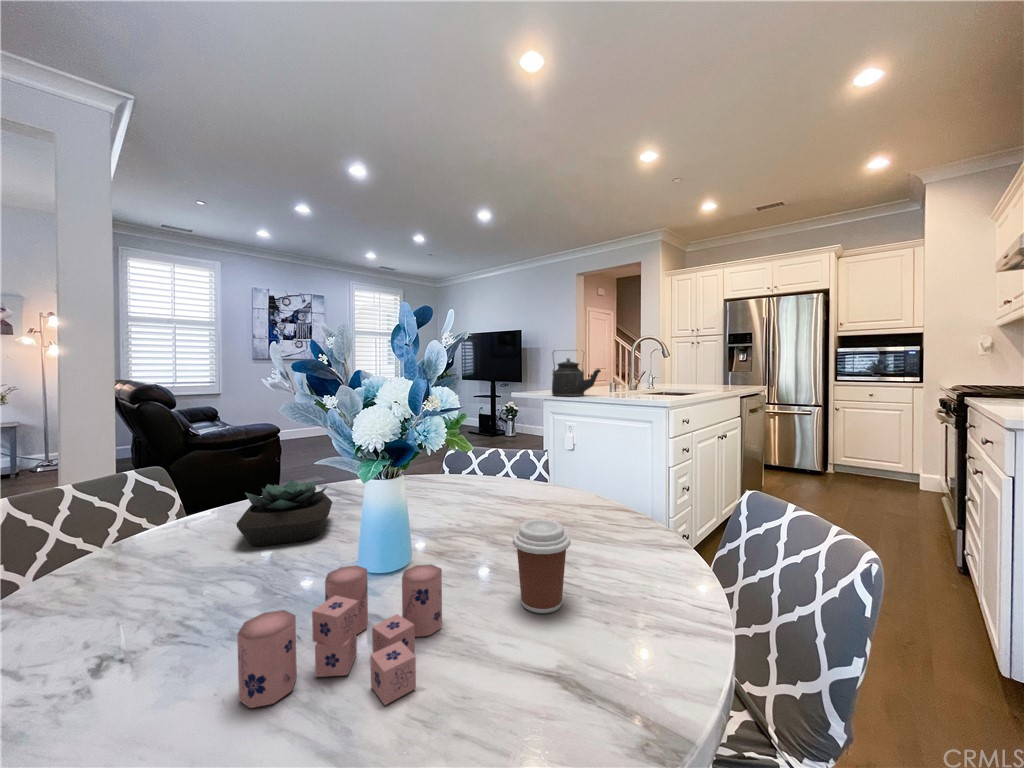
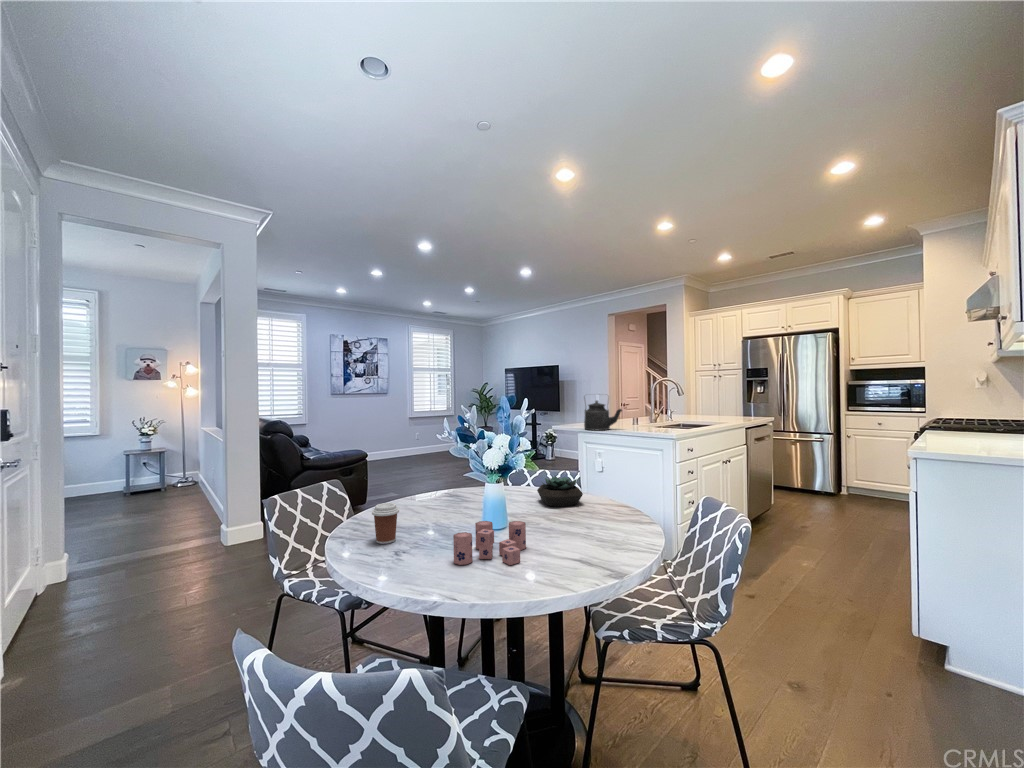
succulent plant: present [237,480,332,546] -> present [537,476,583,507]
coffee cup: present [513,519,571,613] -> present [372,503,399,544]

